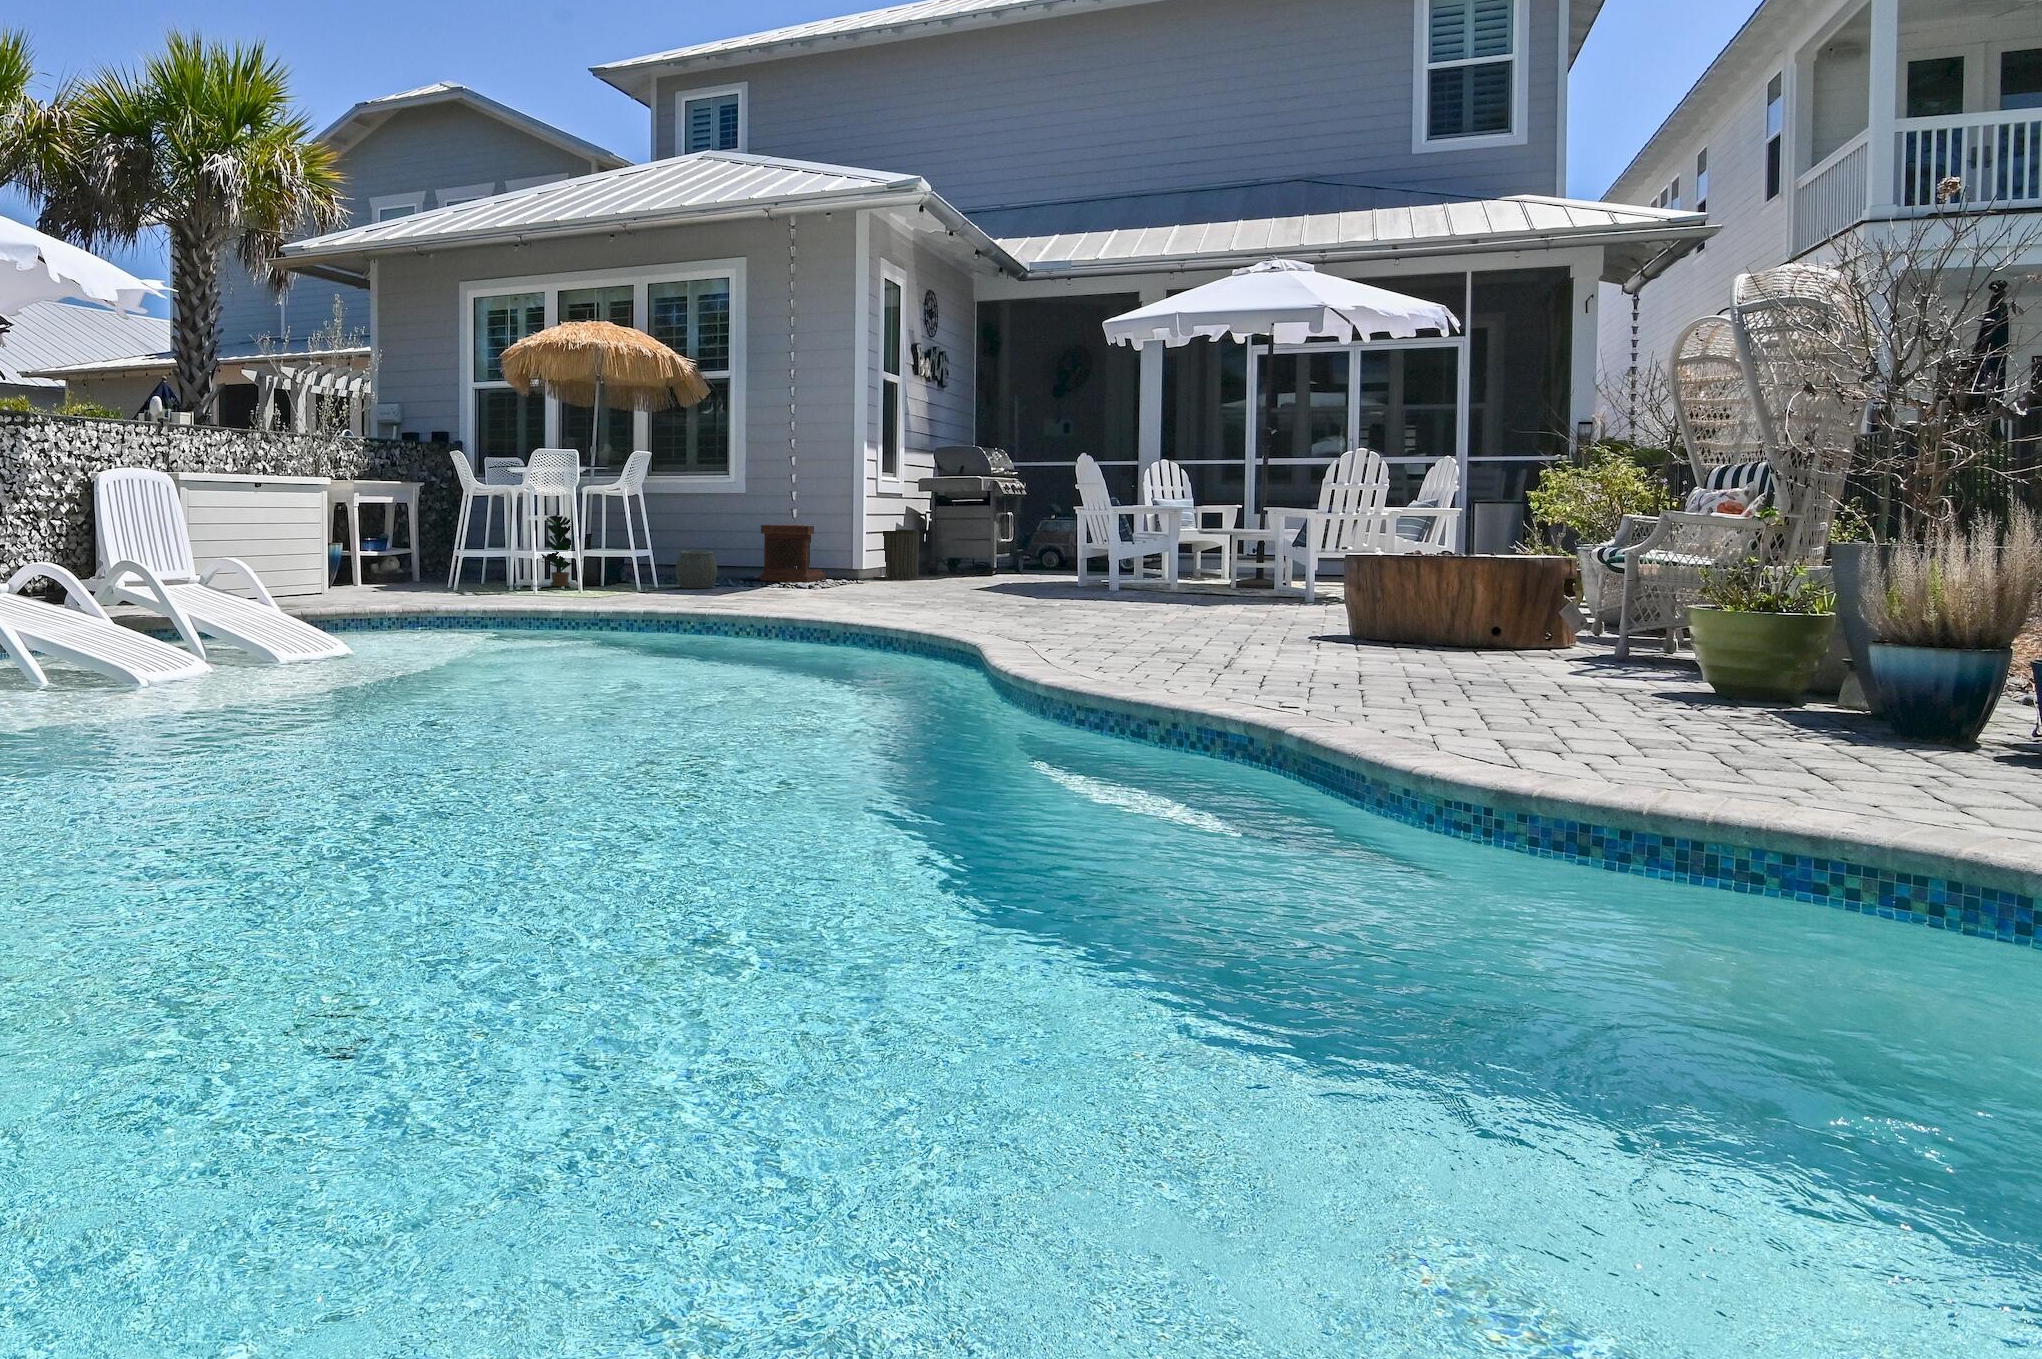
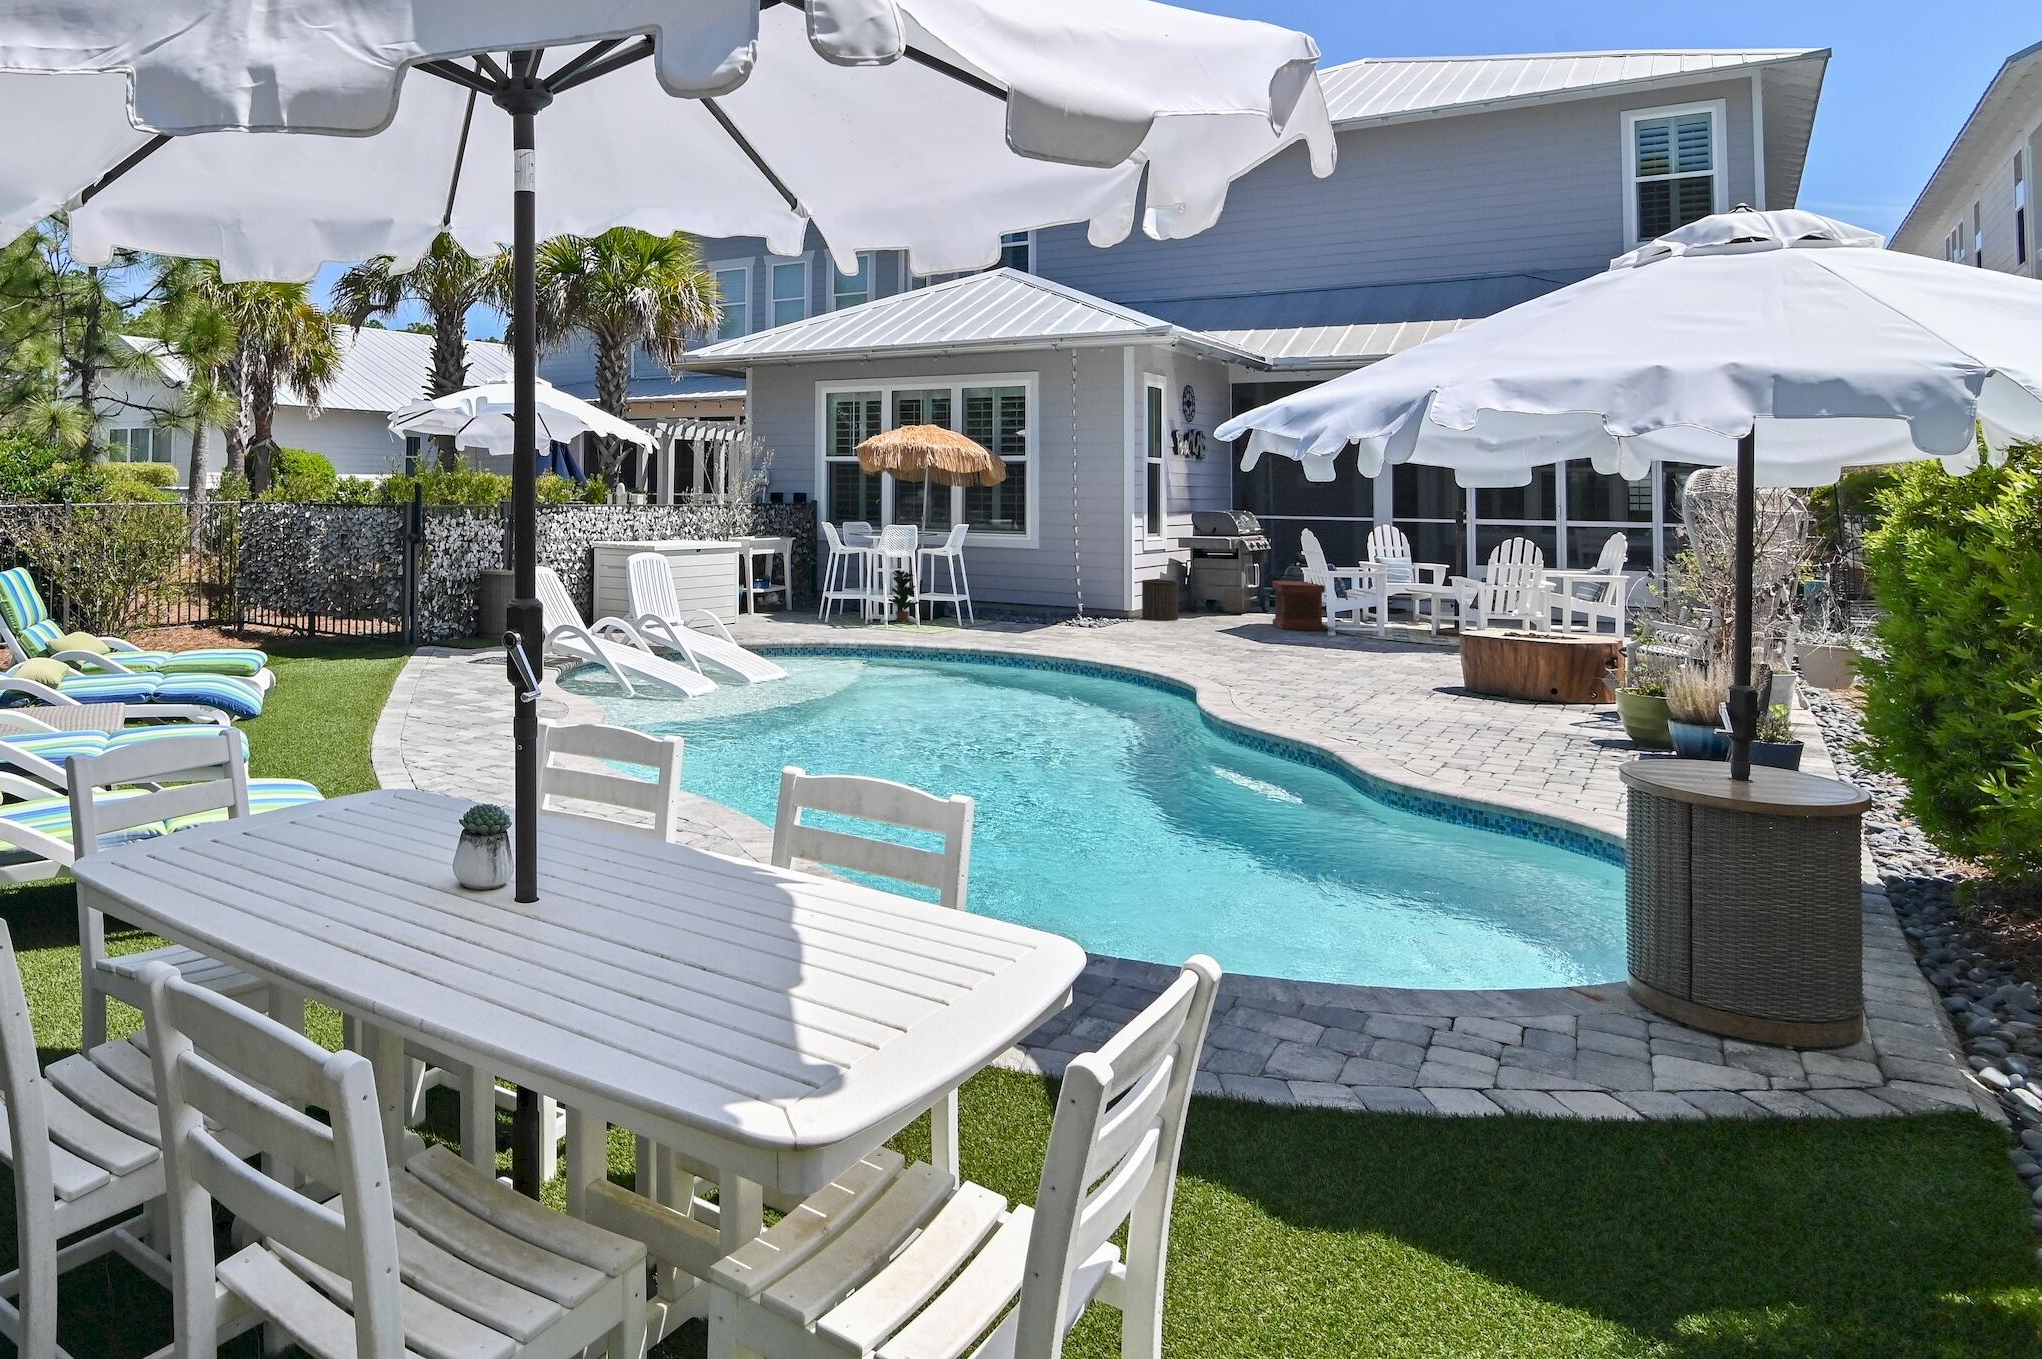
side table: present [760,525,825,583] -> present [1272,581,1325,630]
woven basket: present [676,551,717,589] -> present [1221,587,1251,613]

